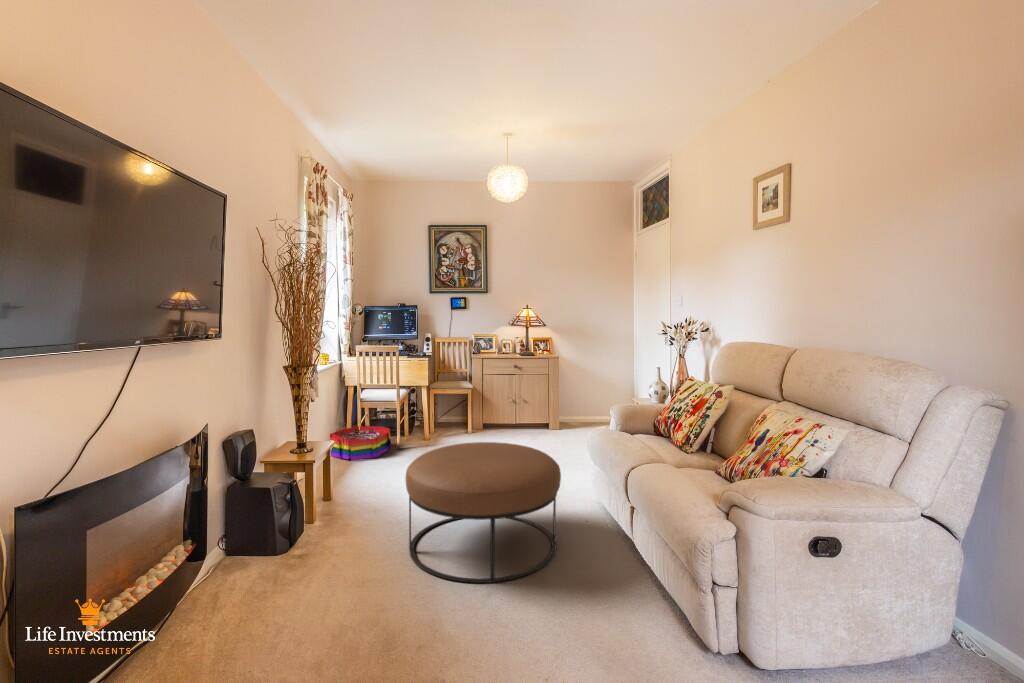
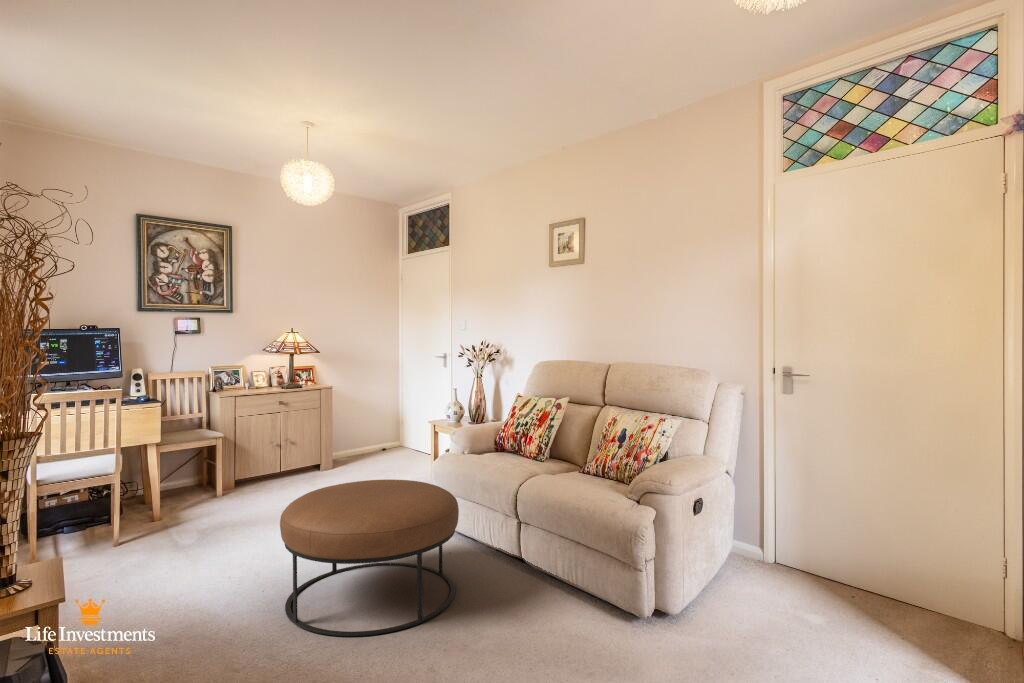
storage bin: present [330,426,391,461] -> none [23,499,131,555]

